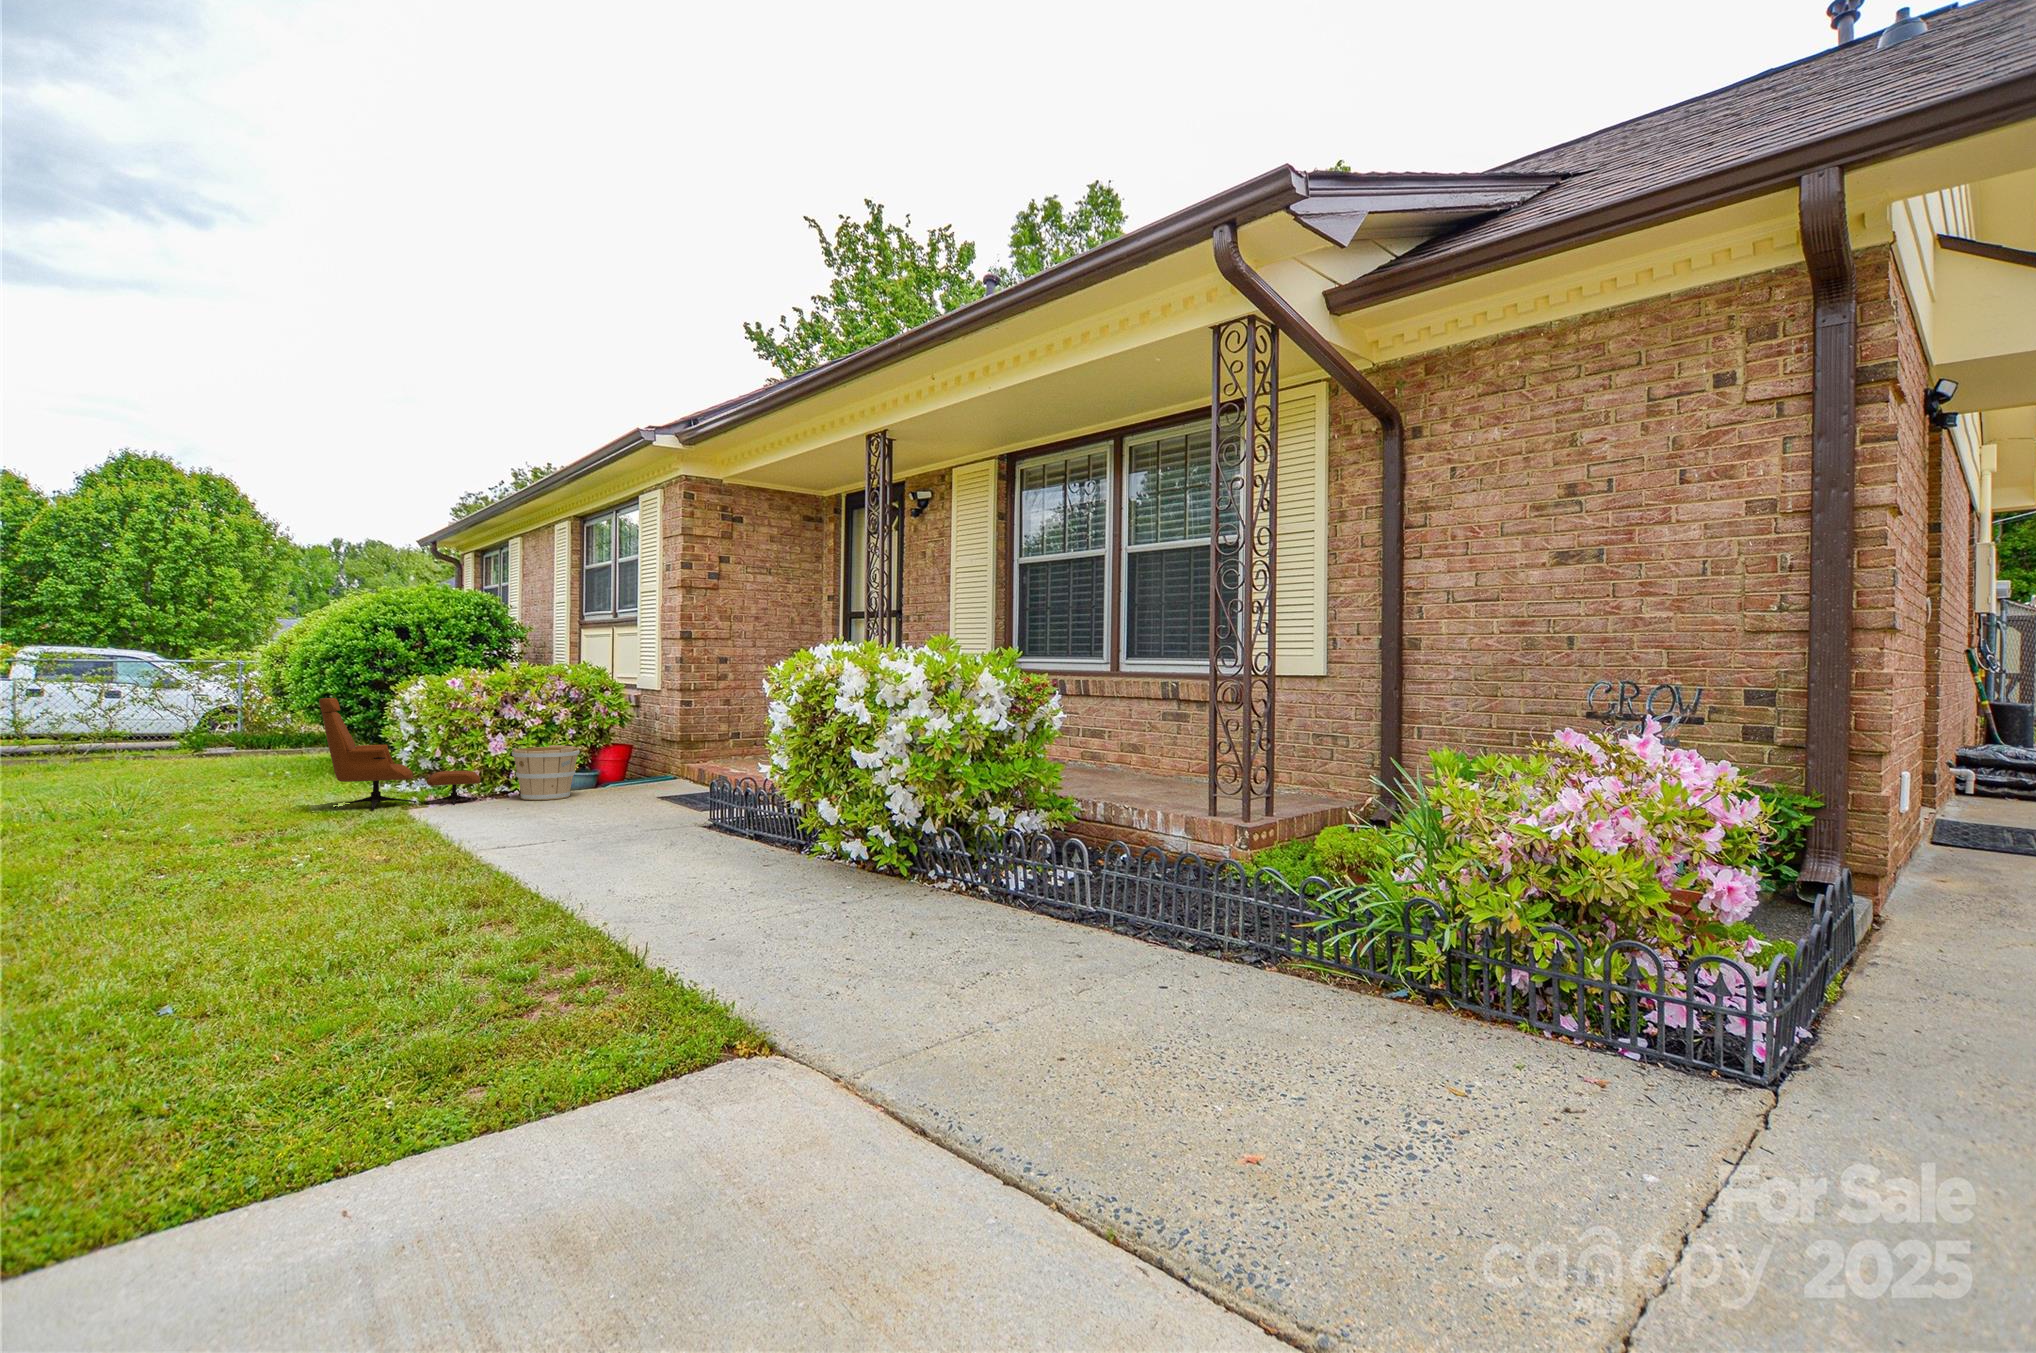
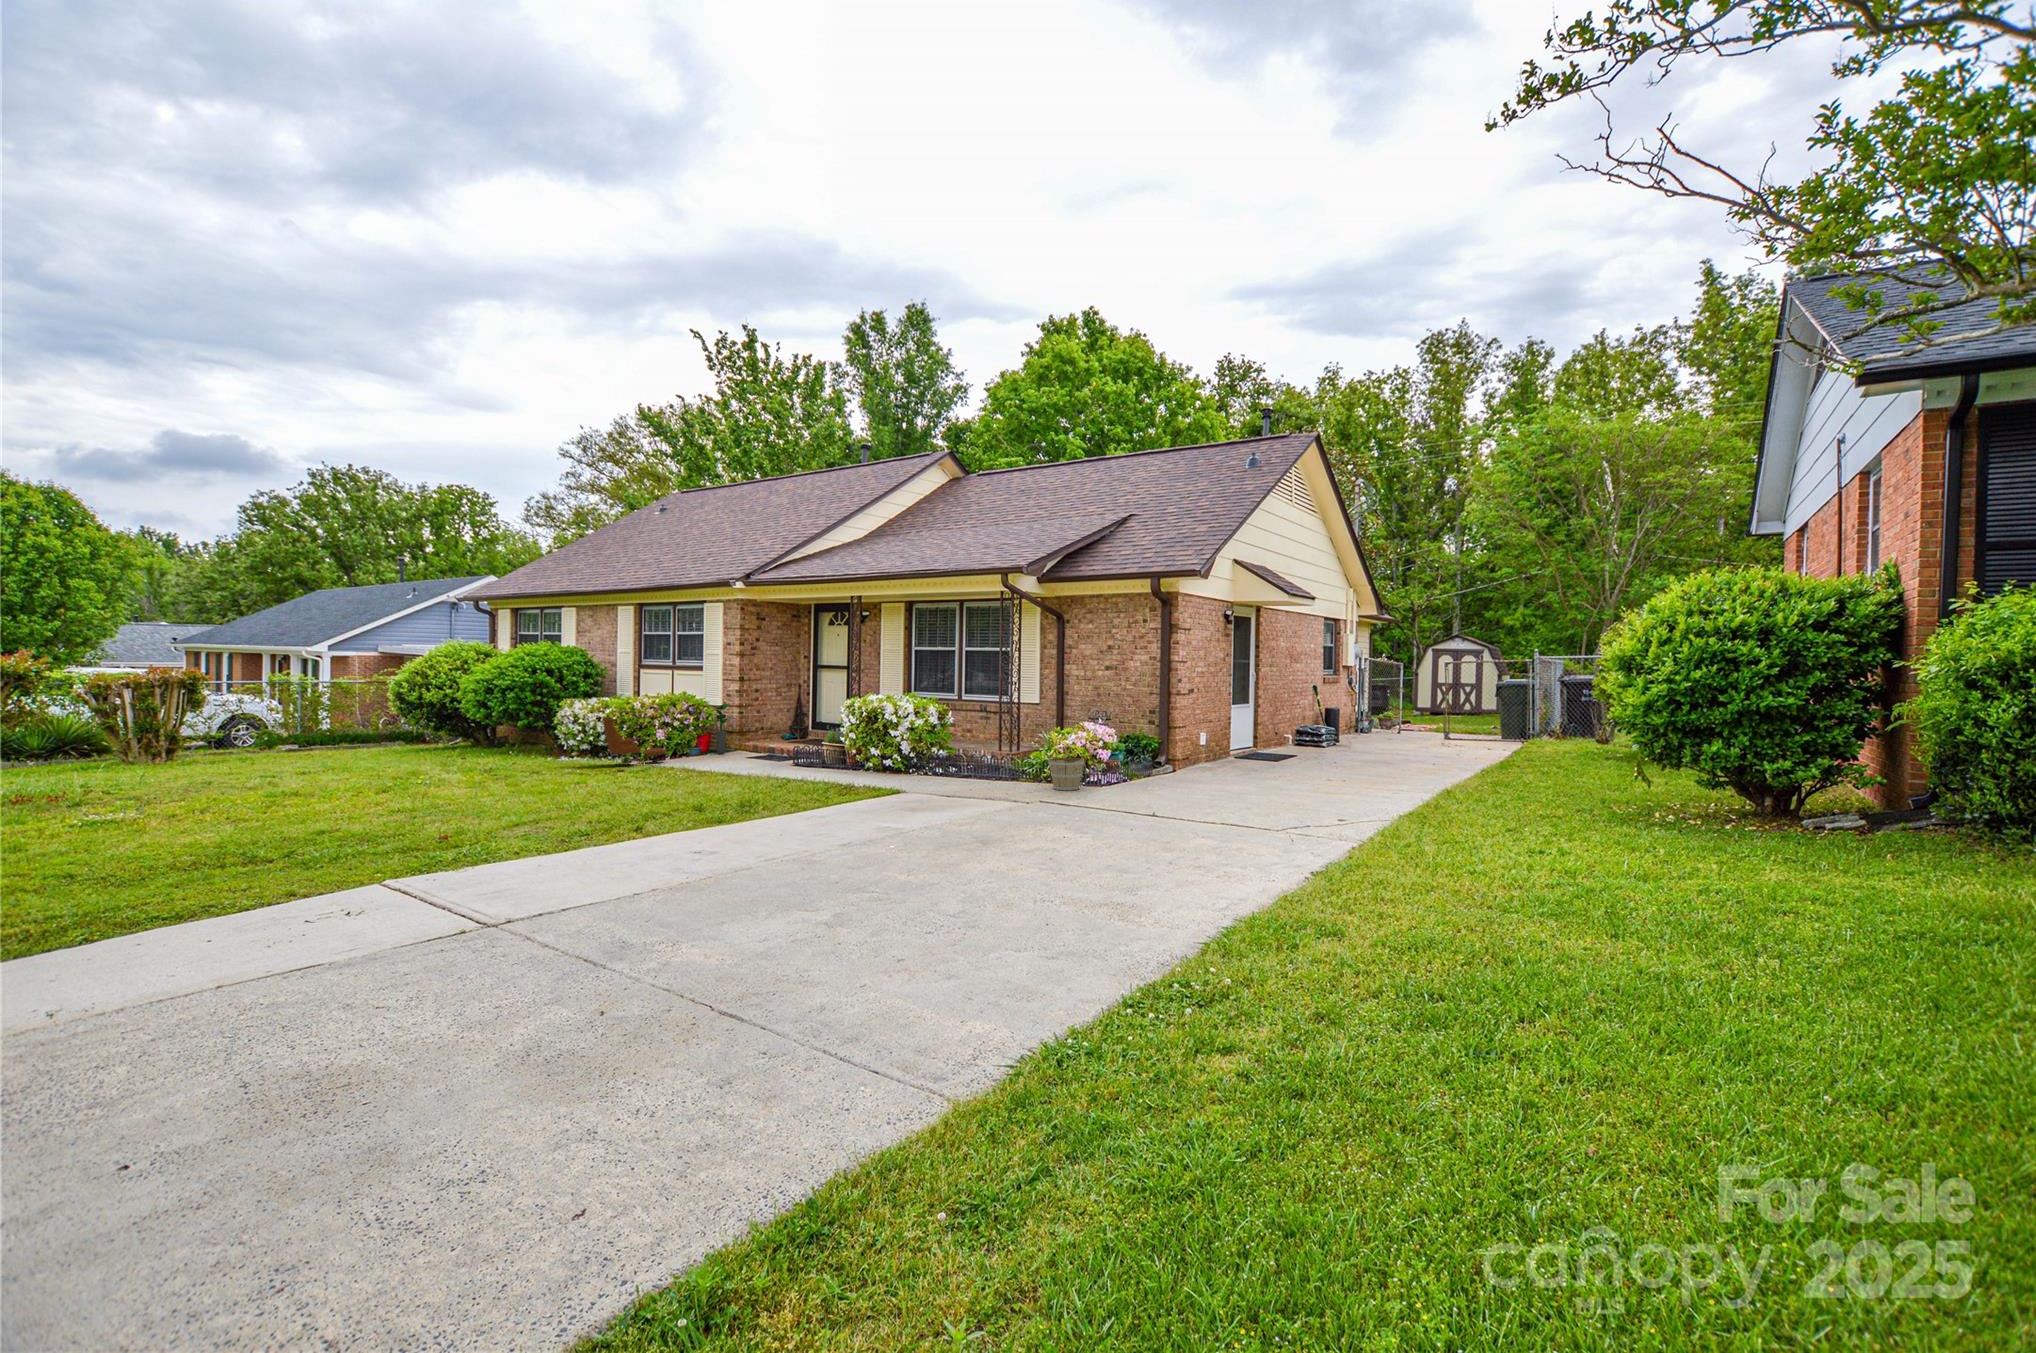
potted plant: none [618,686,667,785] -> present [715,704,732,754]
wooden bucket: present [512,745,580,800] -> present [1048,757,1085,791]

